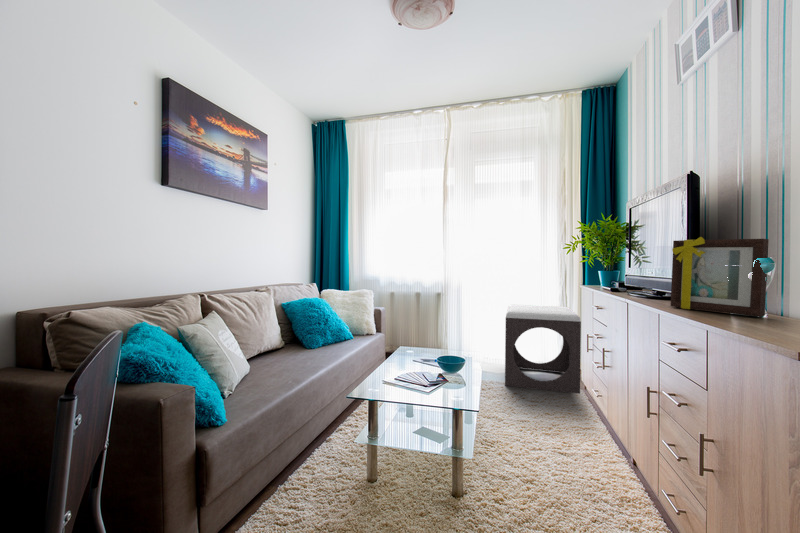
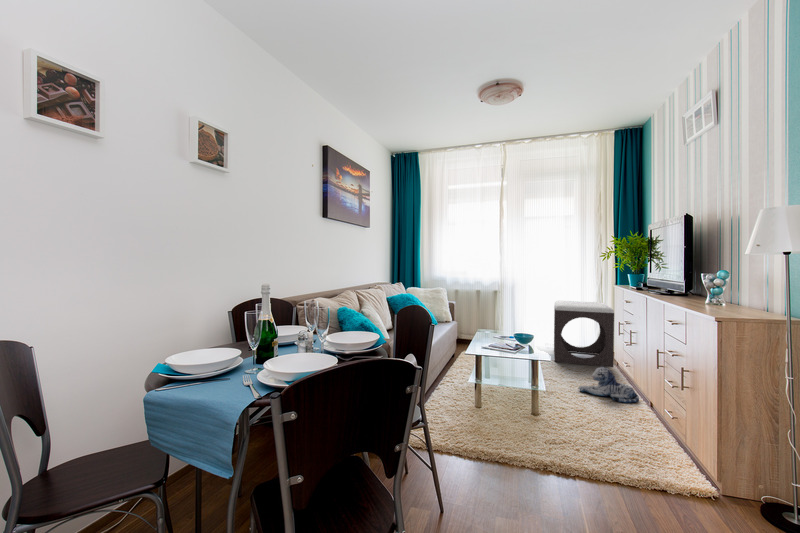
picture frame: present [671,237,769,316] -> none [671,257,727,305]
plush toy: none [530,404,619,465] -> present [579,366,639,403]

